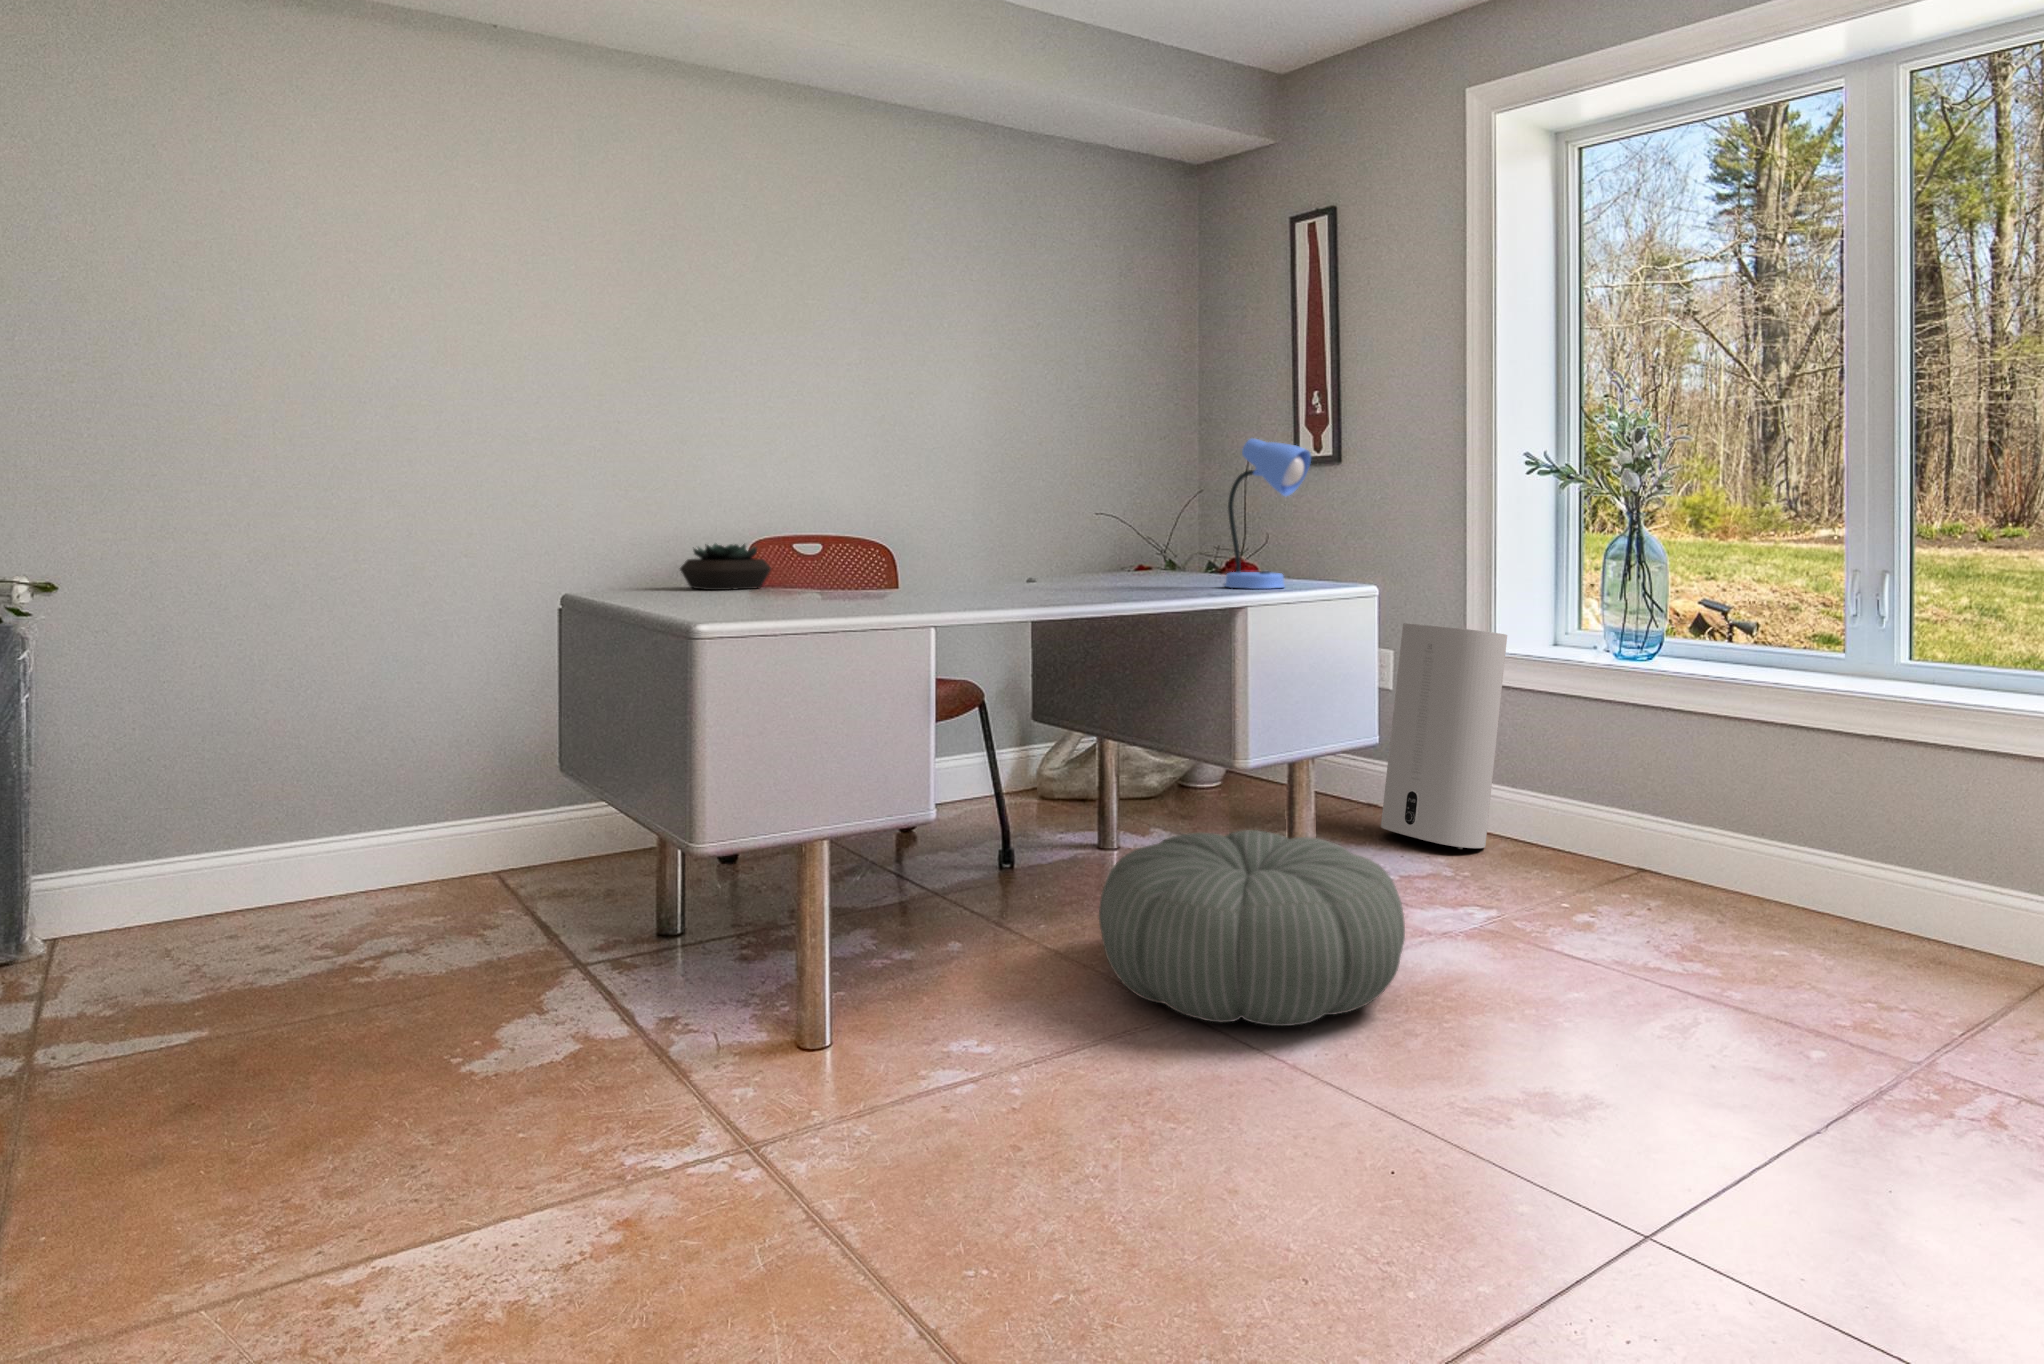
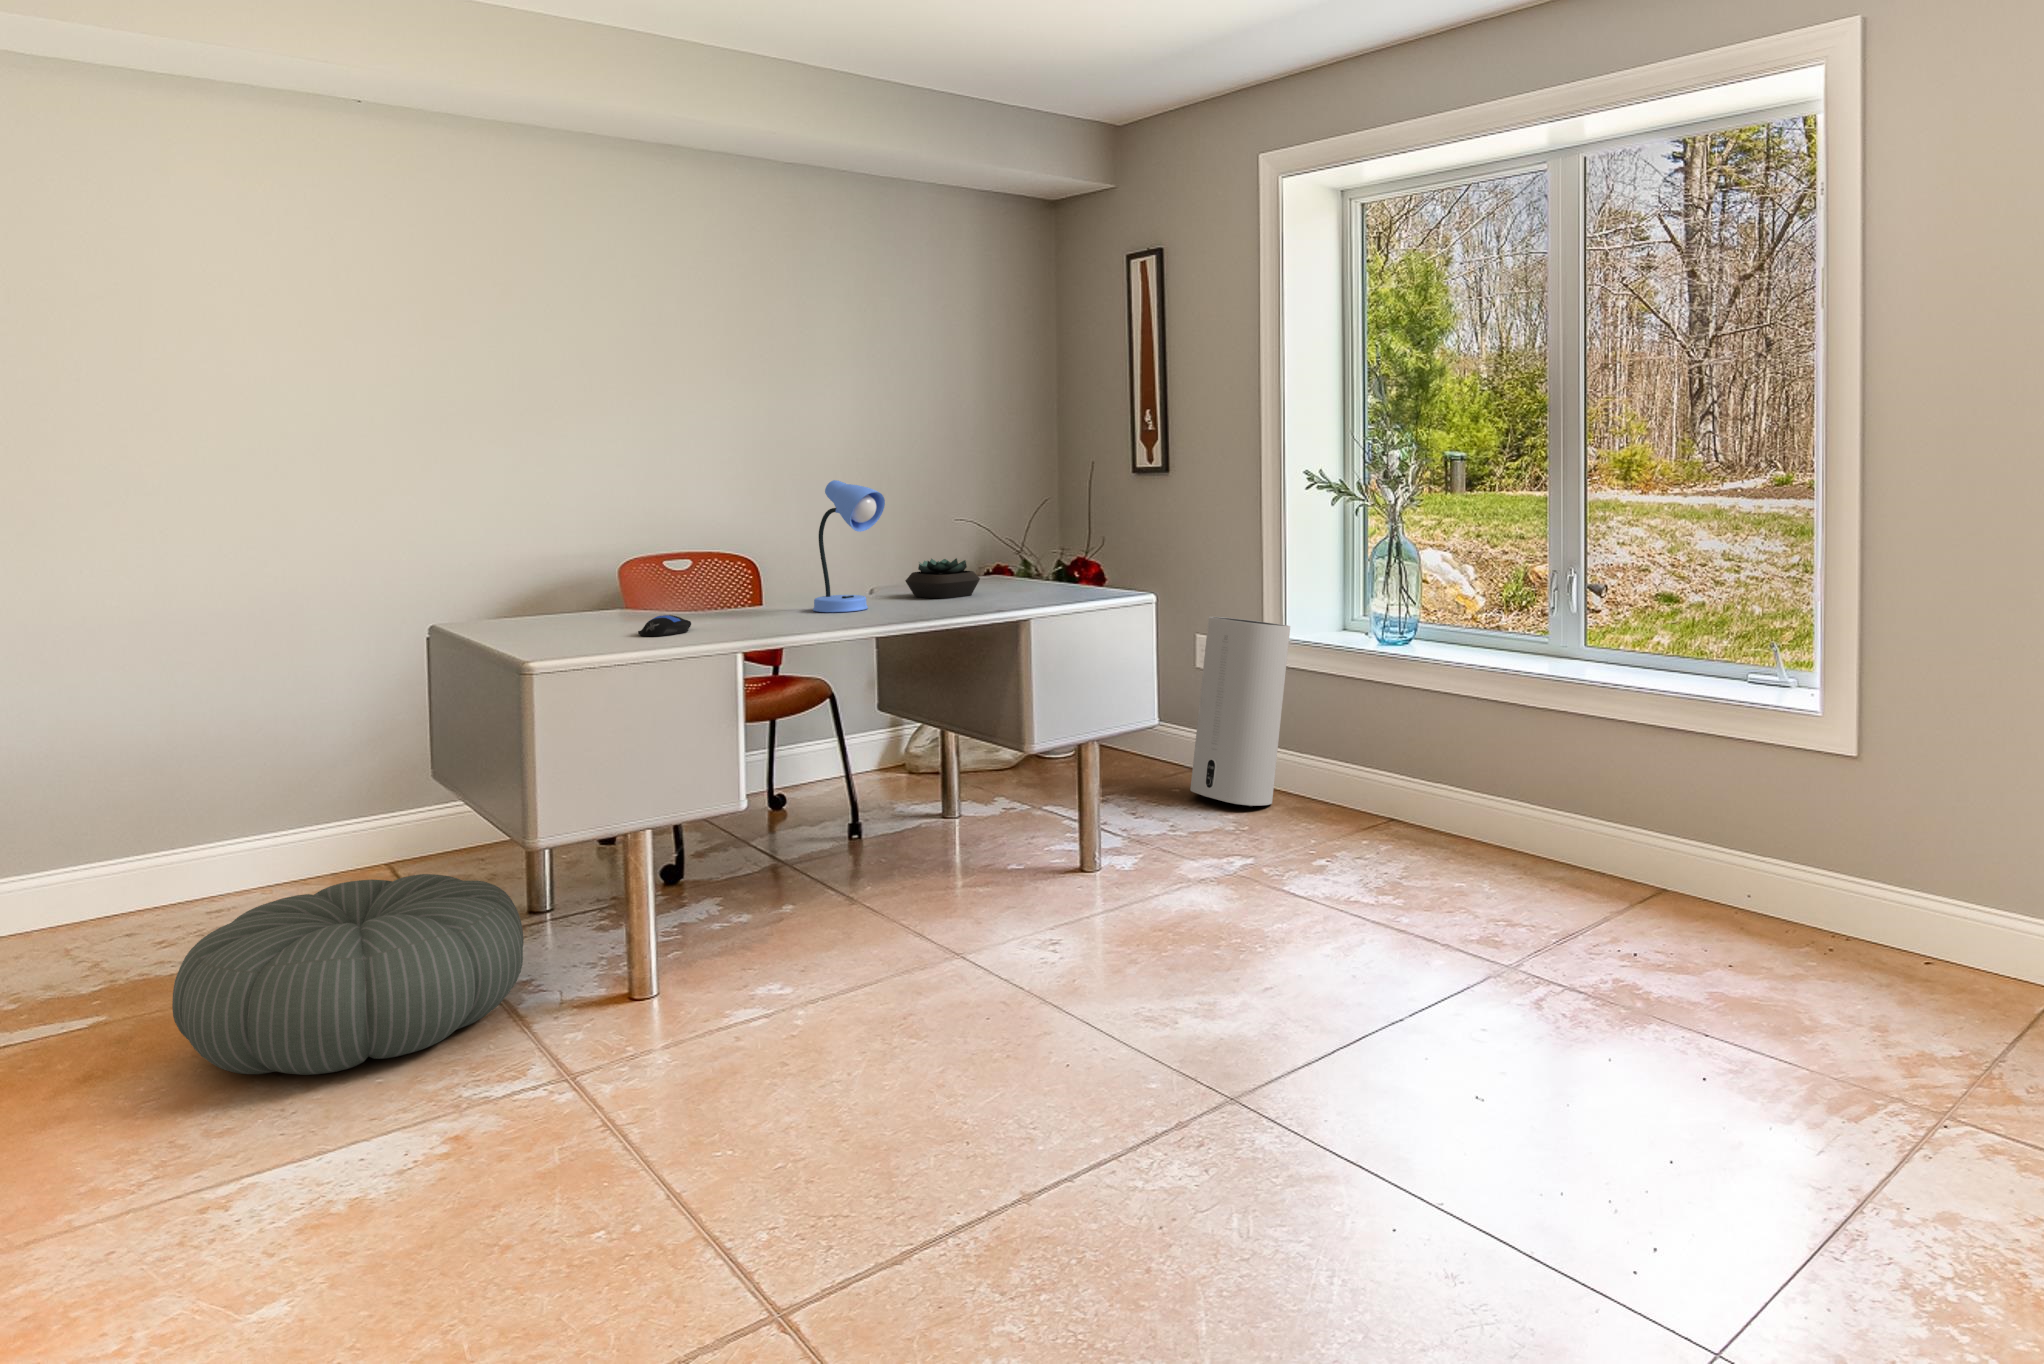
desk lamp: present [1224,439,1311,589] -> present [813,480,885,612]
succulent plant: present [680,544,771,590] -> present [905,558,980,599]
computer mouse: none [807,581,864,603] -> present [638,615,691,636]
pouf: present [1099,830,1405,1026] -> present [172,874,524,1075]

